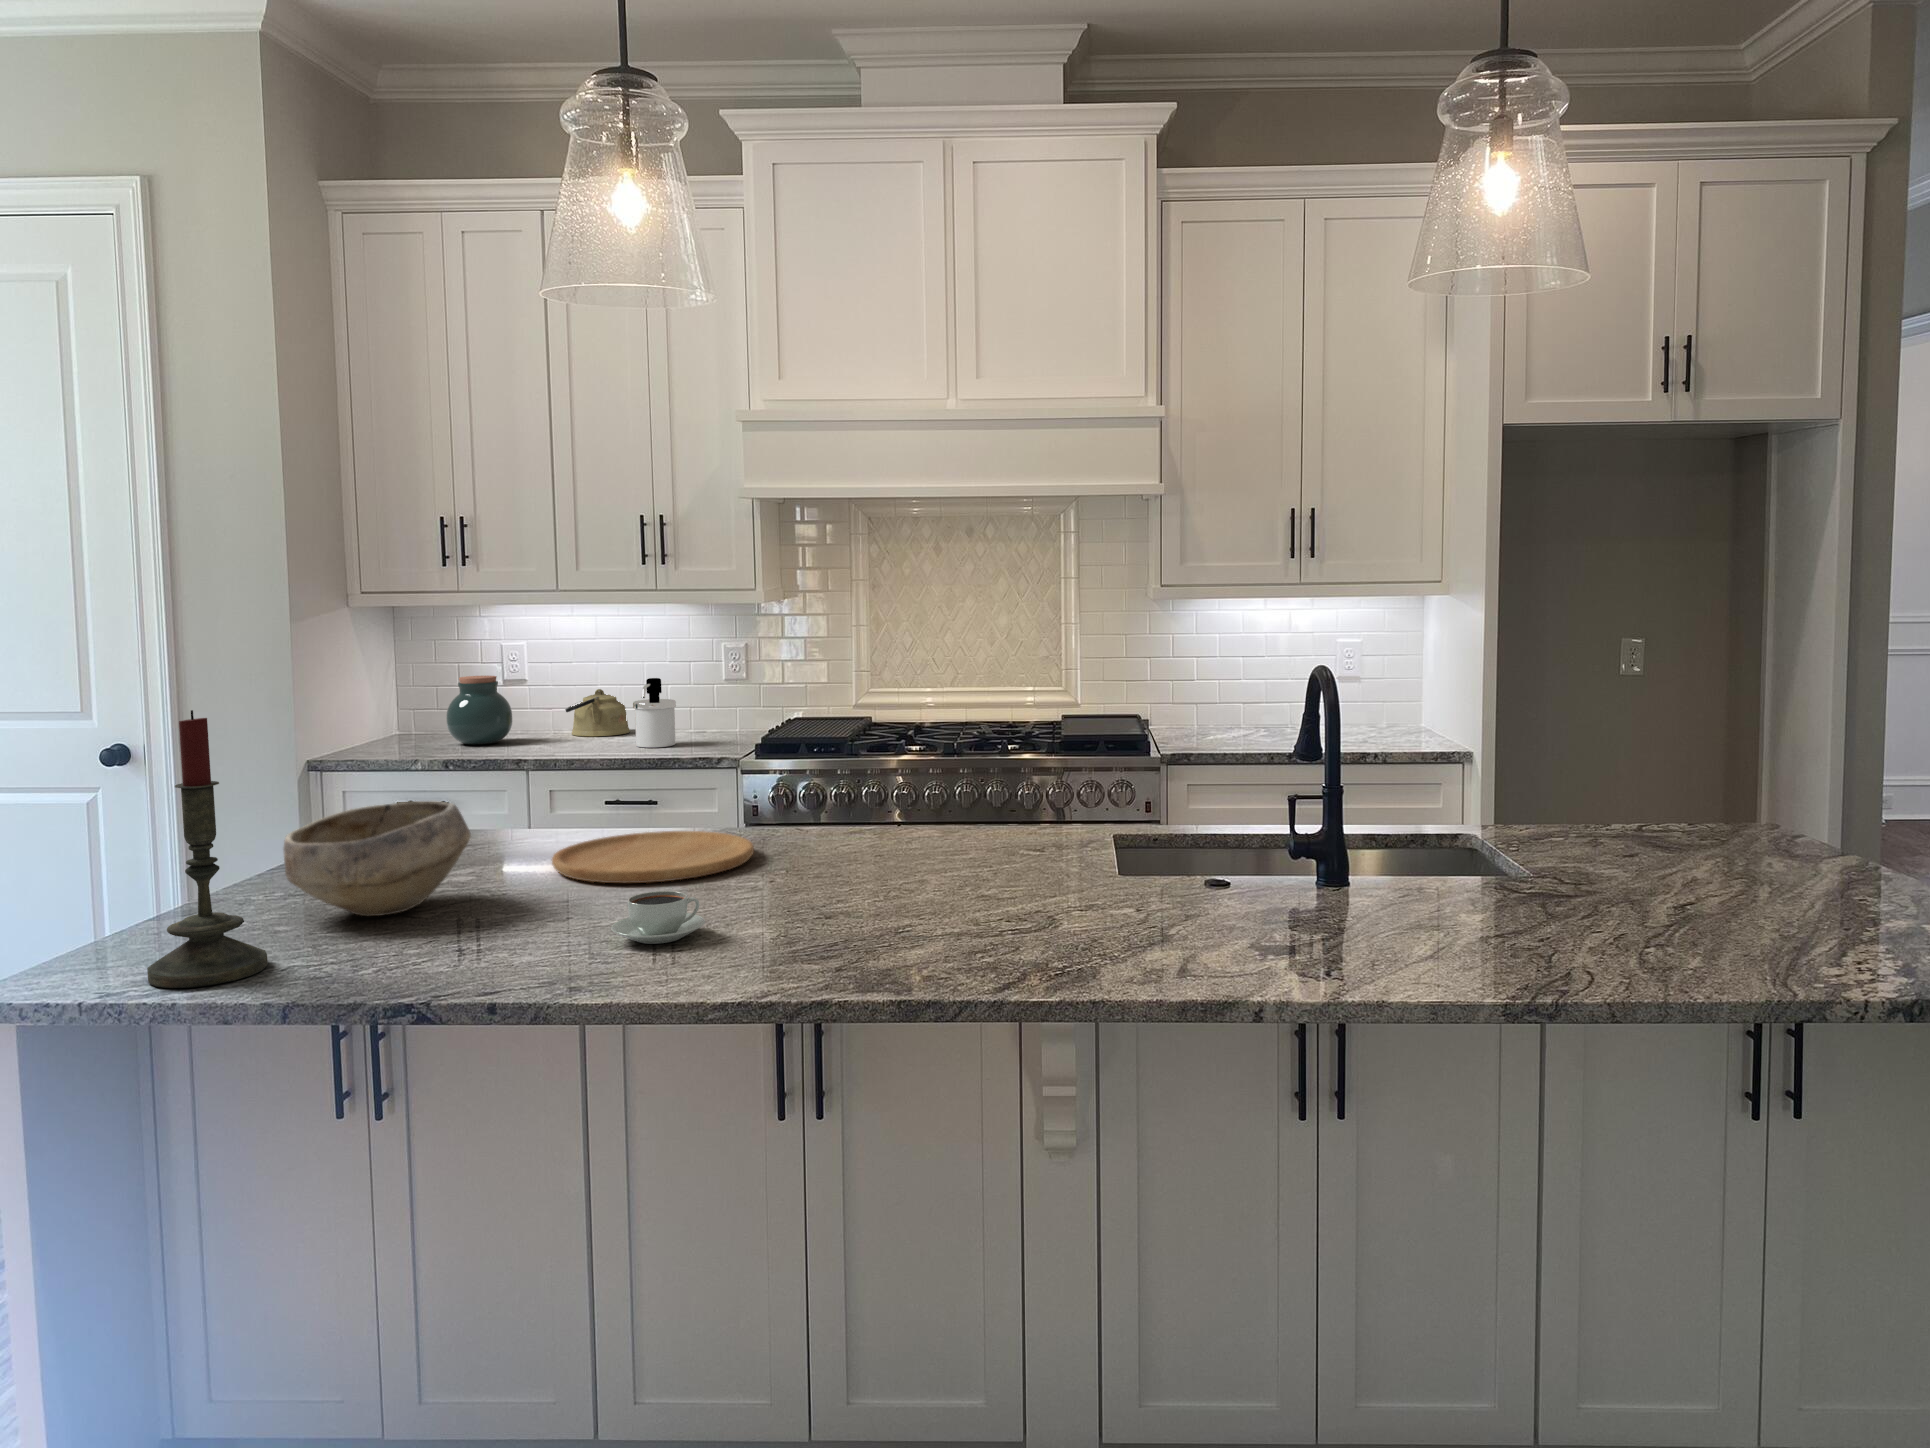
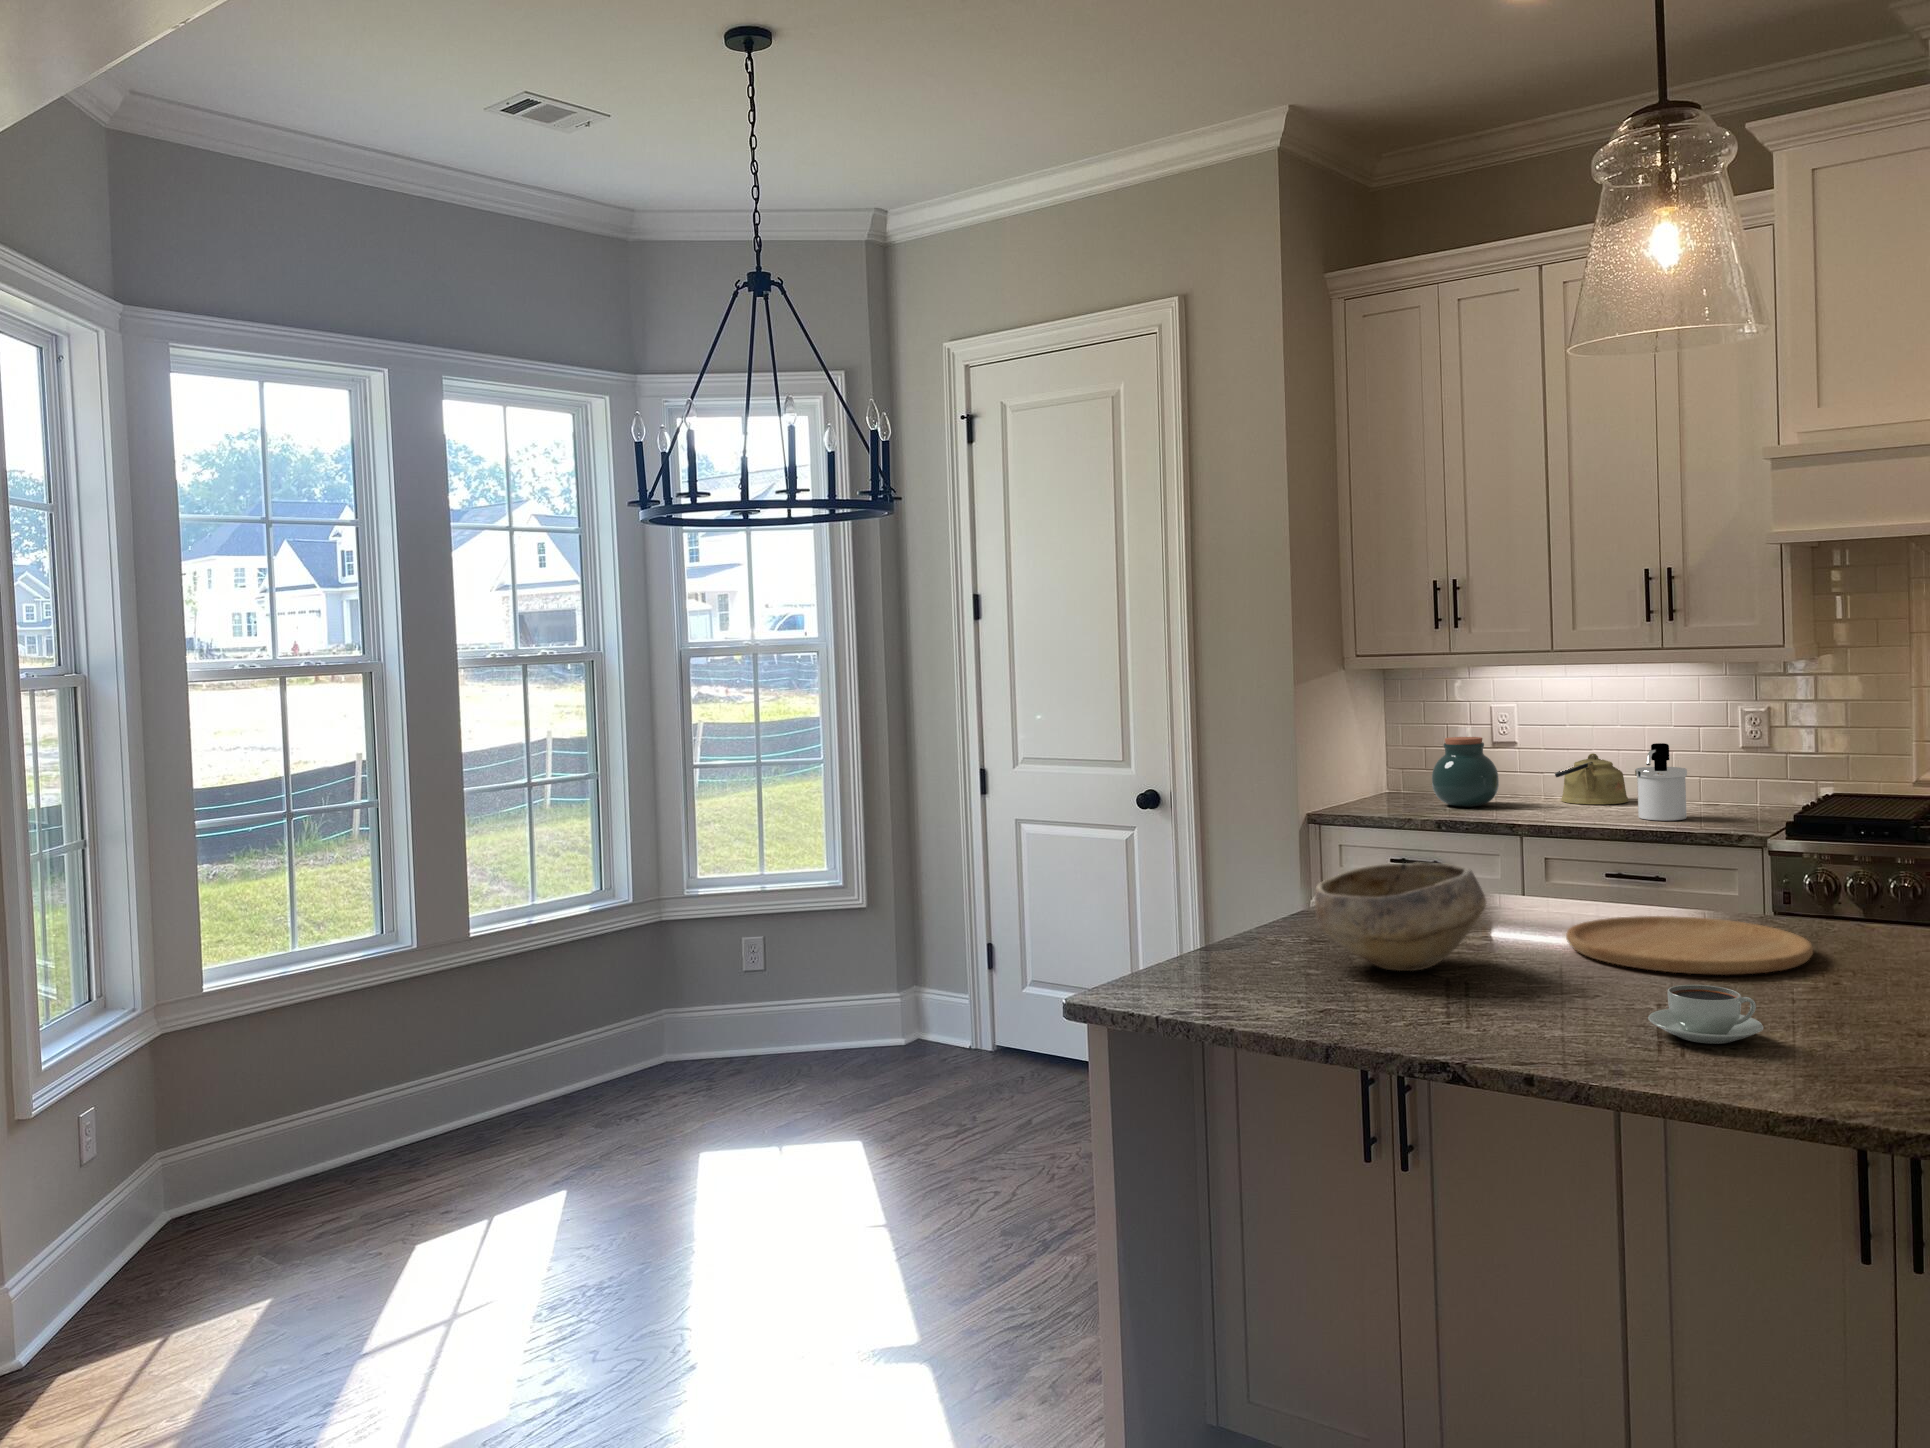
candle: present [147,710,268,988] -> none [1213,769,1308,1014]

